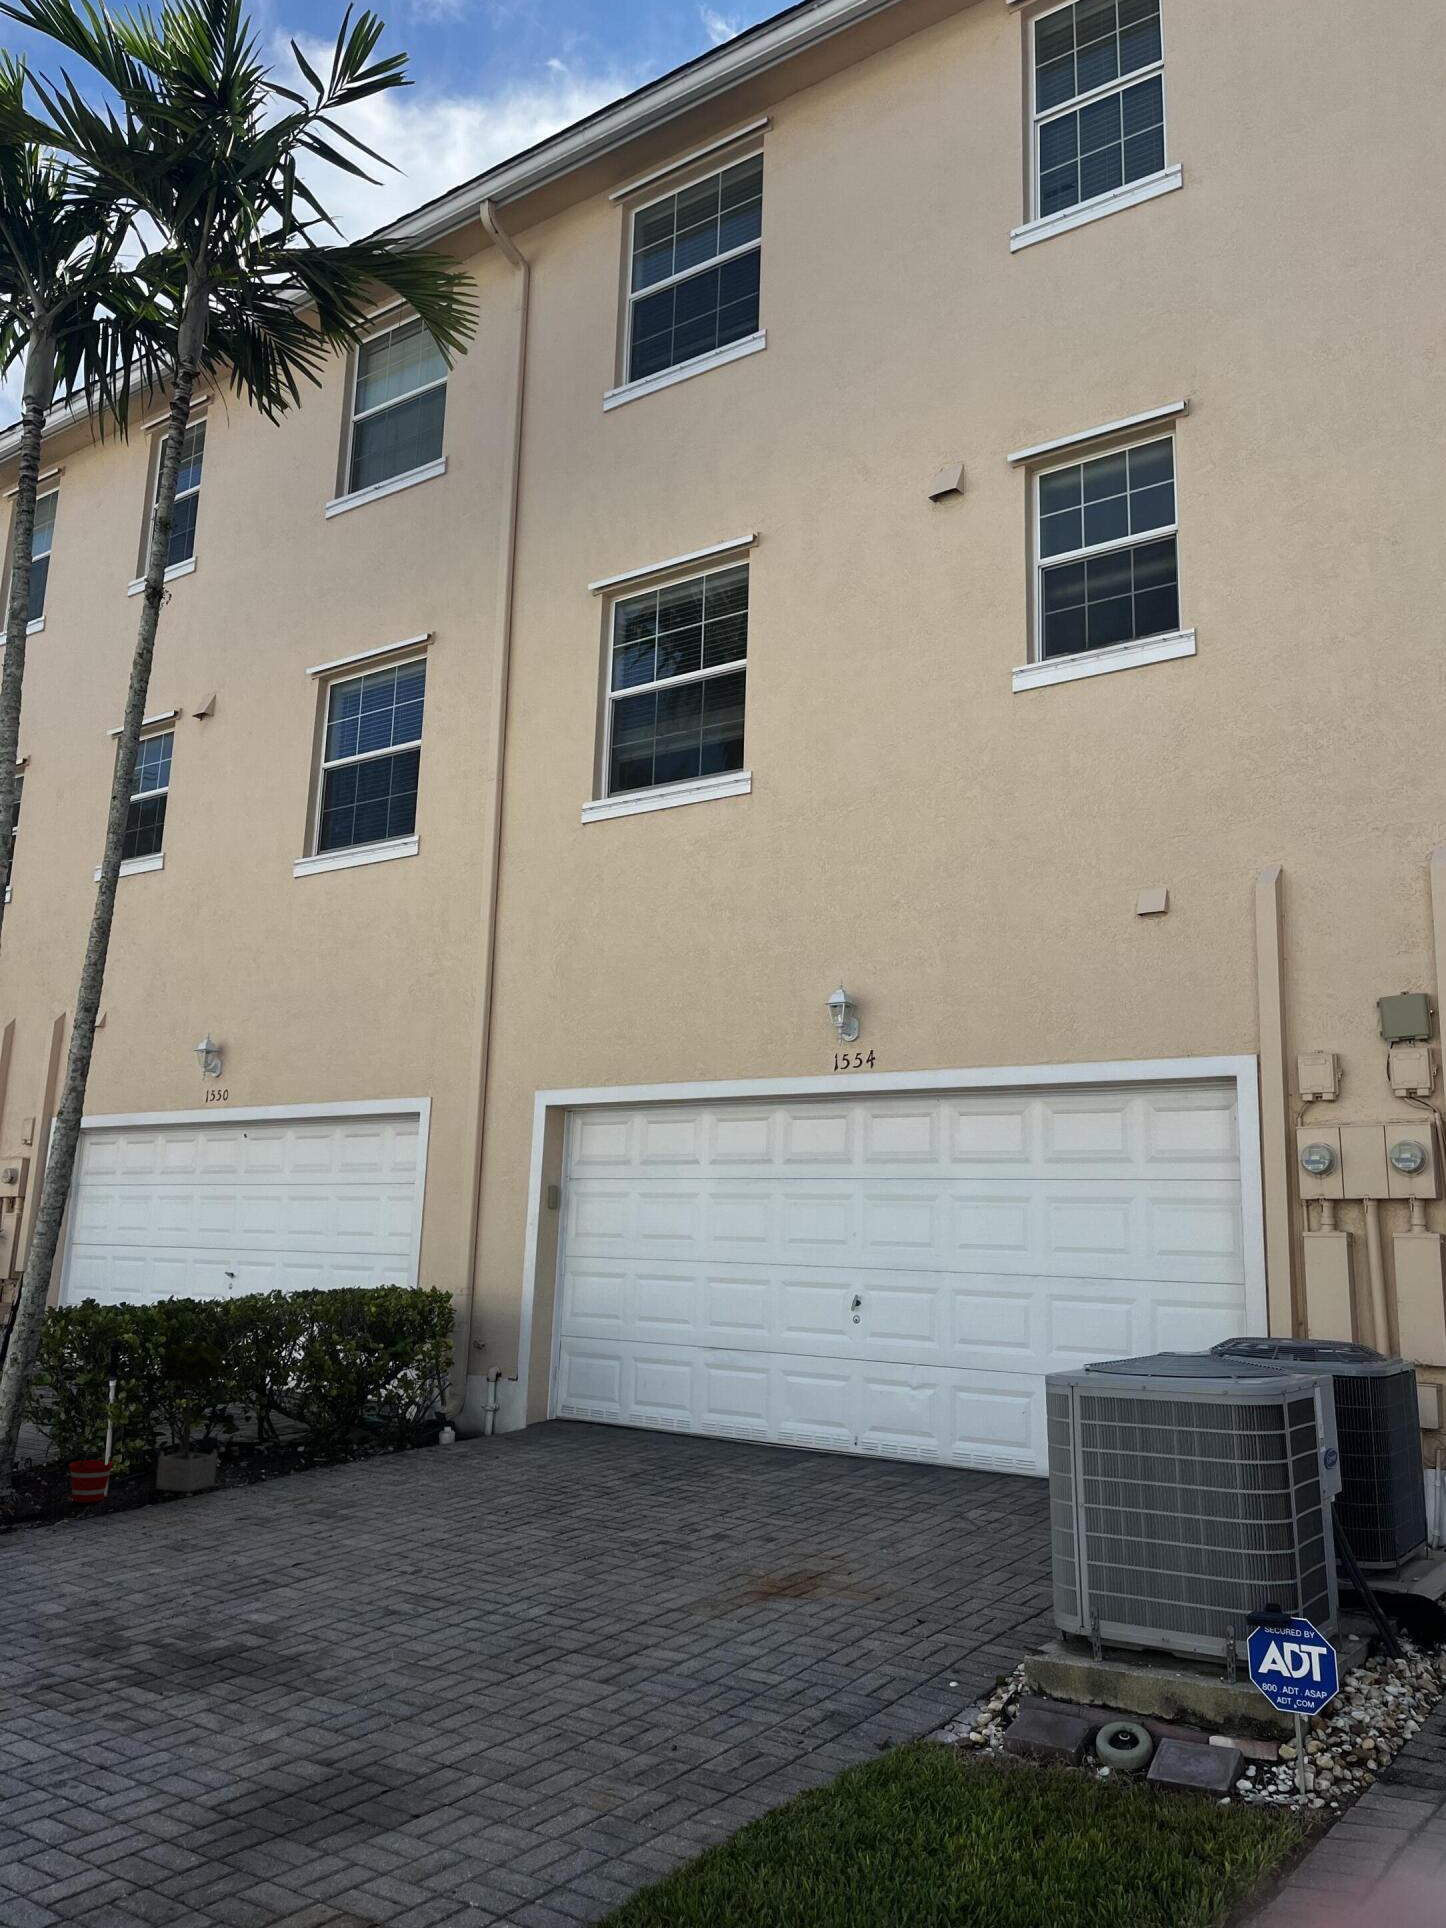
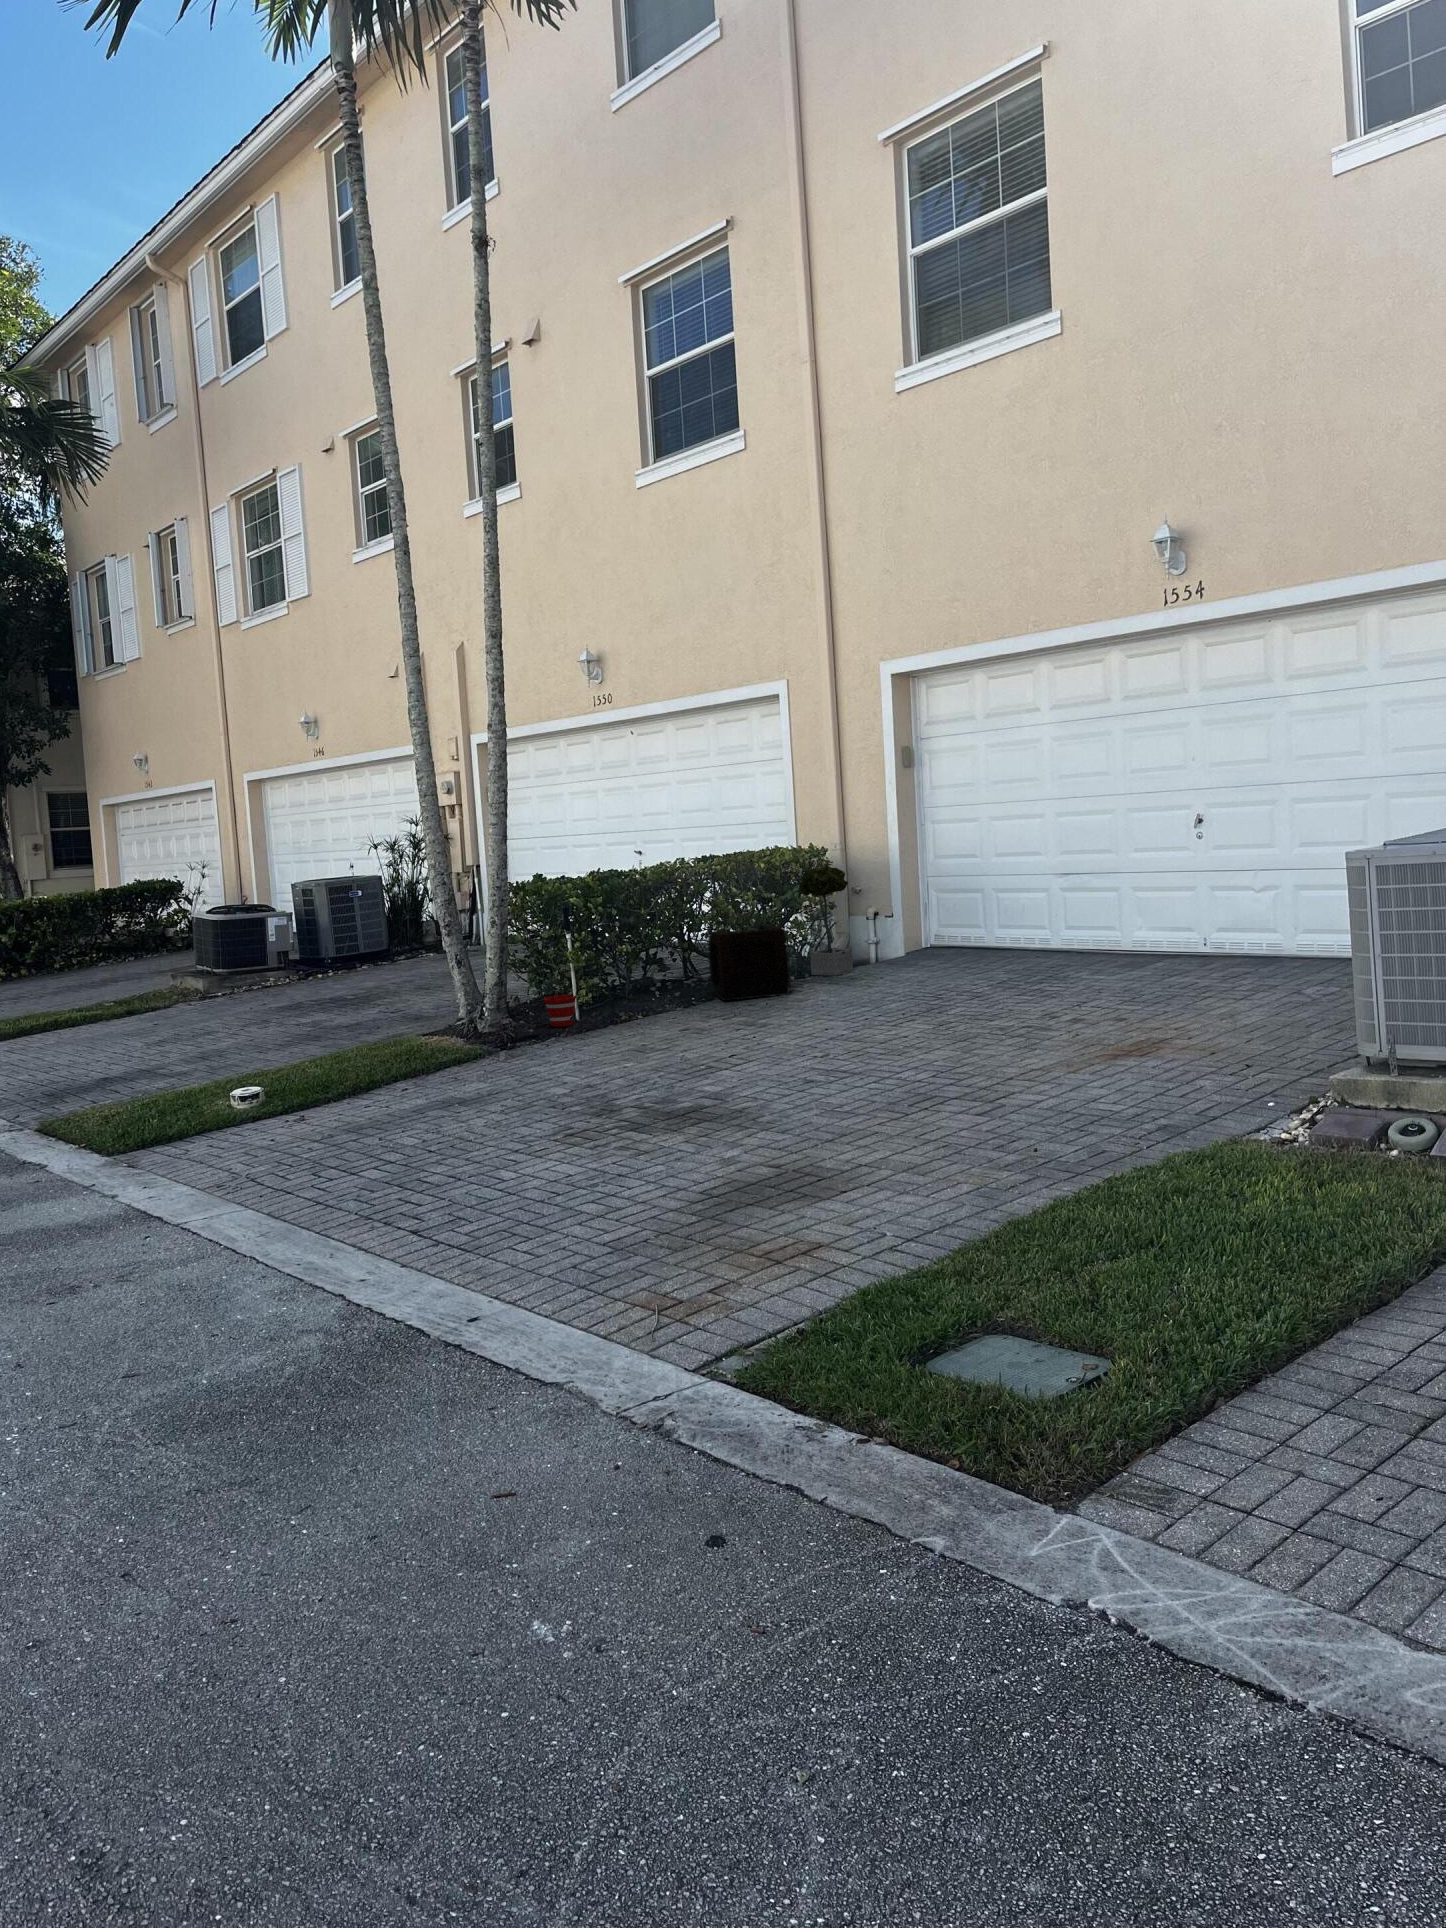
potted tree: present [156,1342,224,1492] -> present [799,864,853,976]
wooden crate: none [289,1384,389,1478] -> present [707,924,790,1001]

